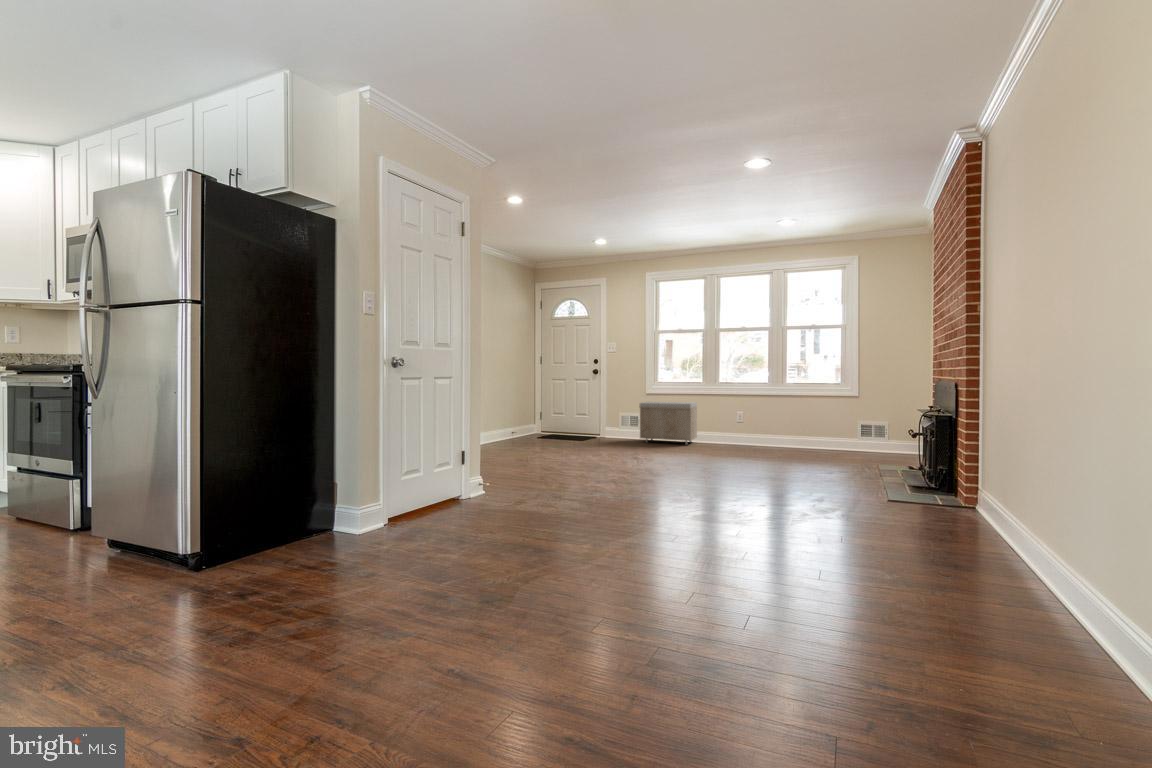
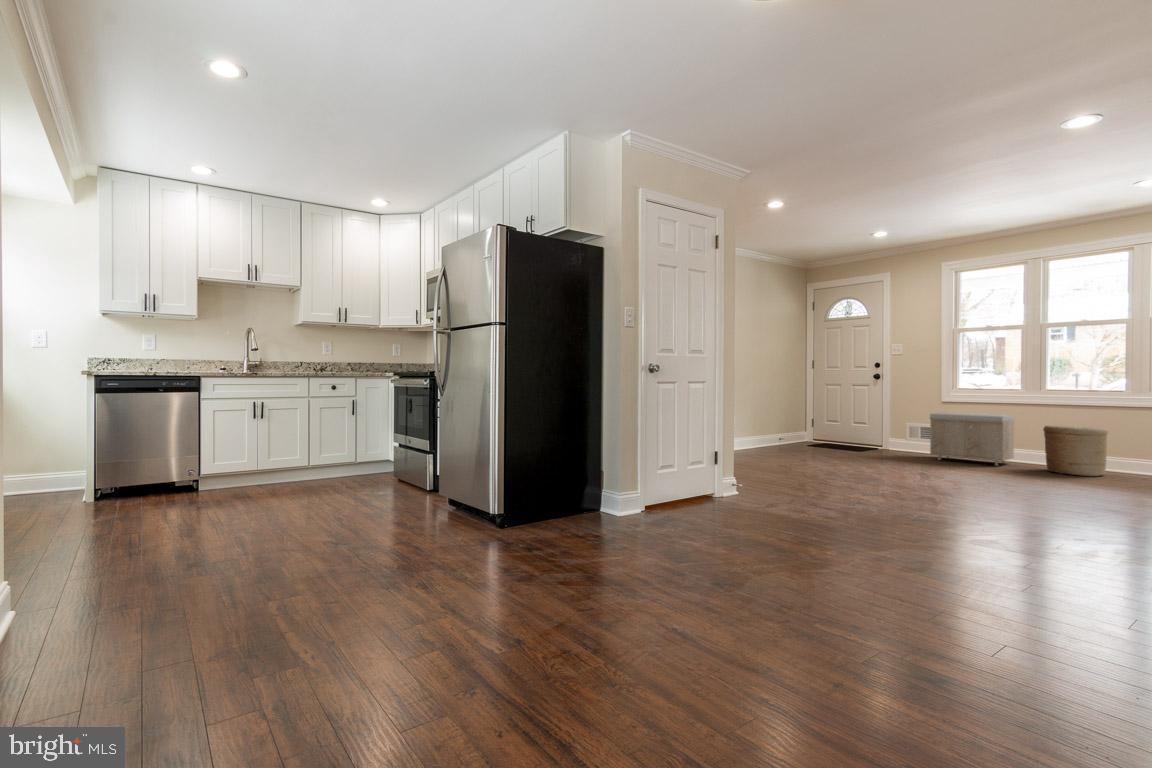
woven basket: none [717,410,756,449] -> present [1043,425,1108,476]

